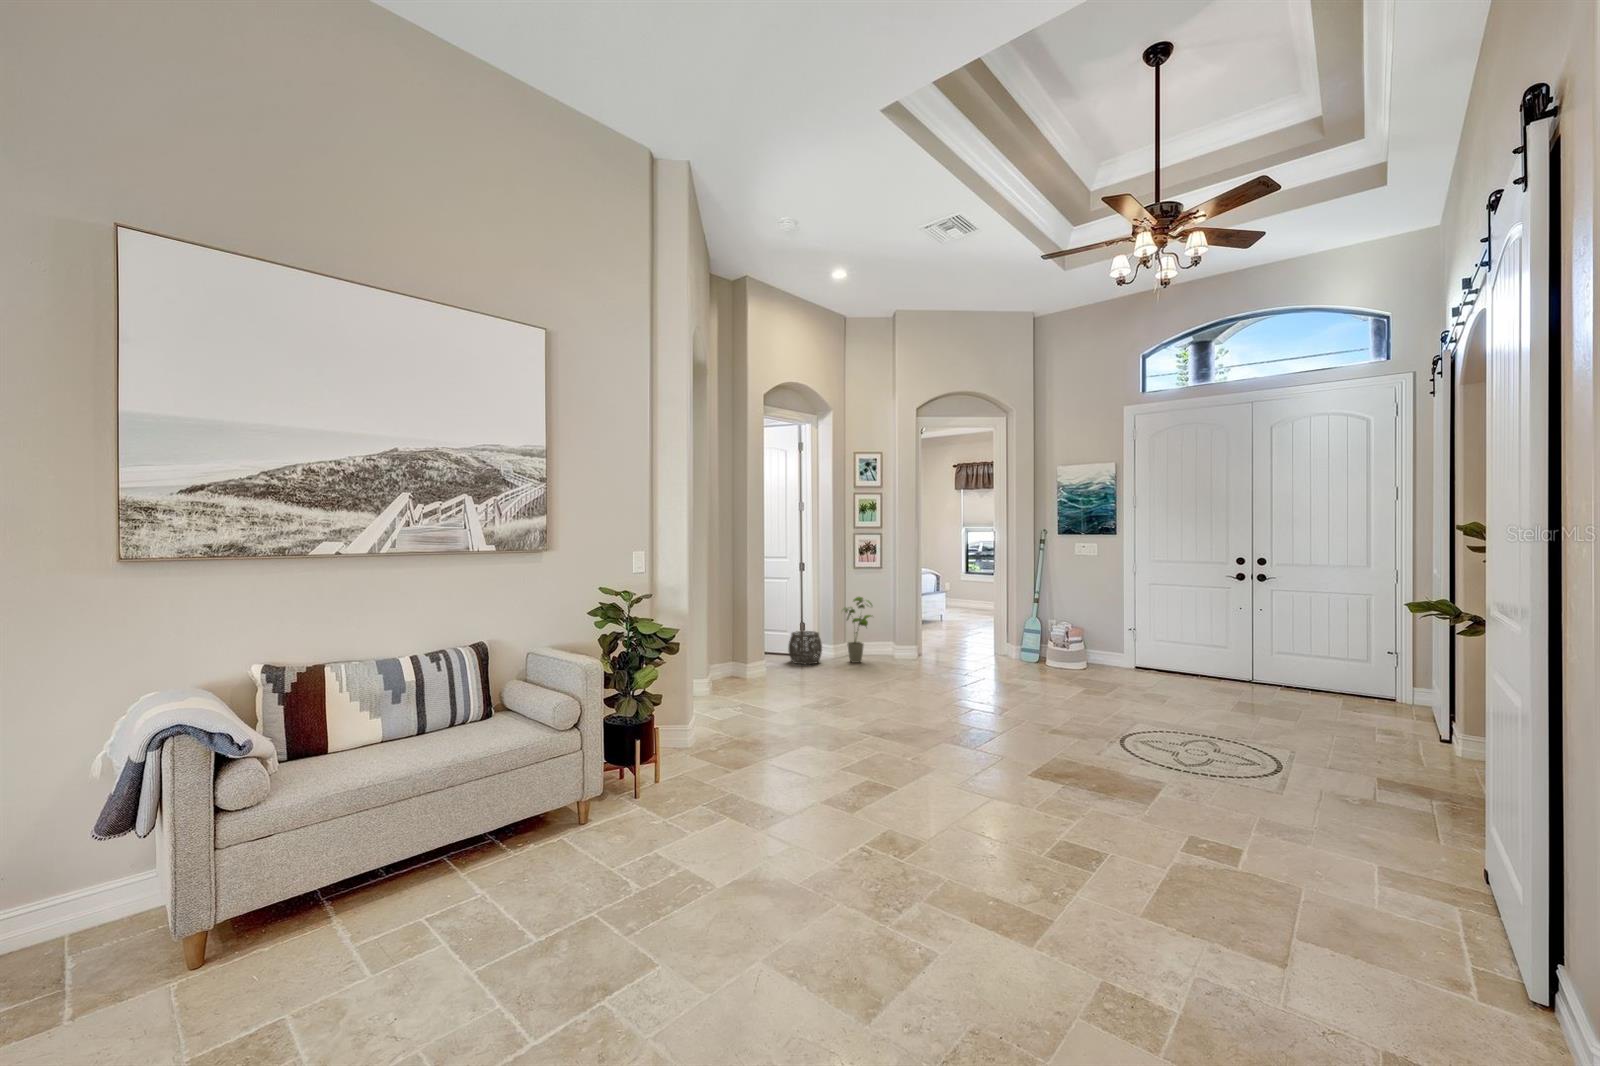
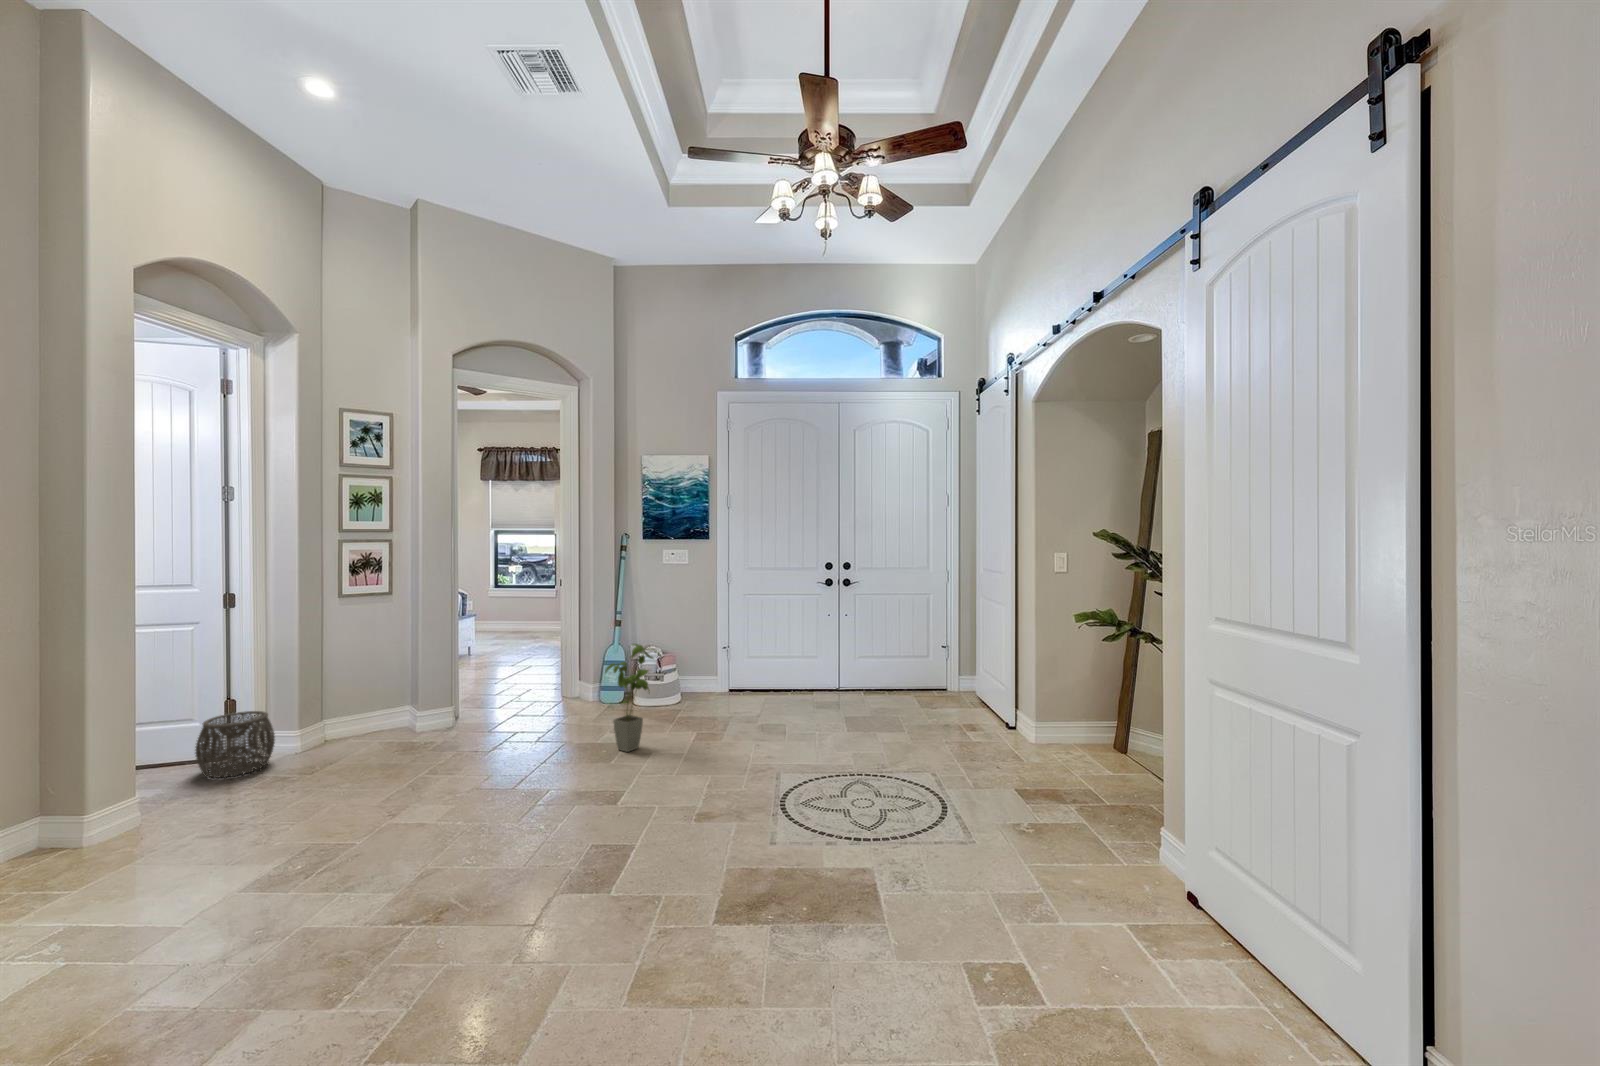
house plant: present [844,597,872,663] -> present [605,644,657,752]

